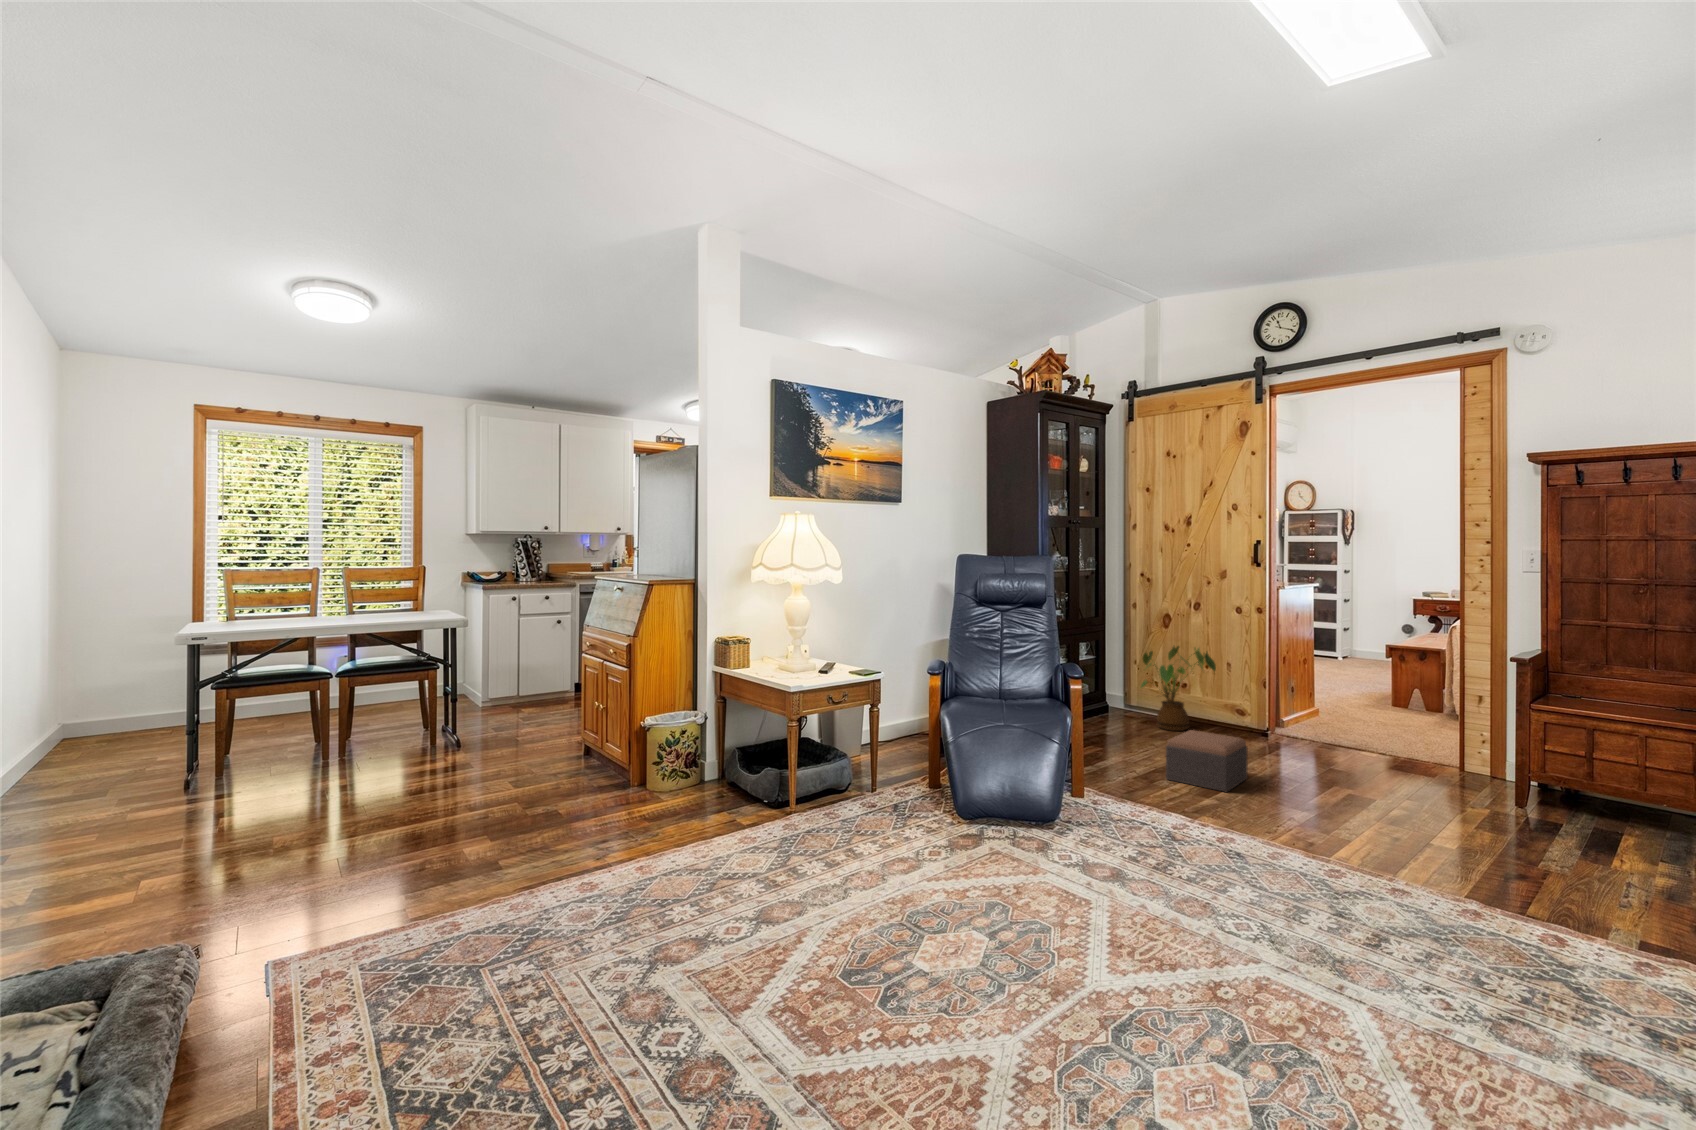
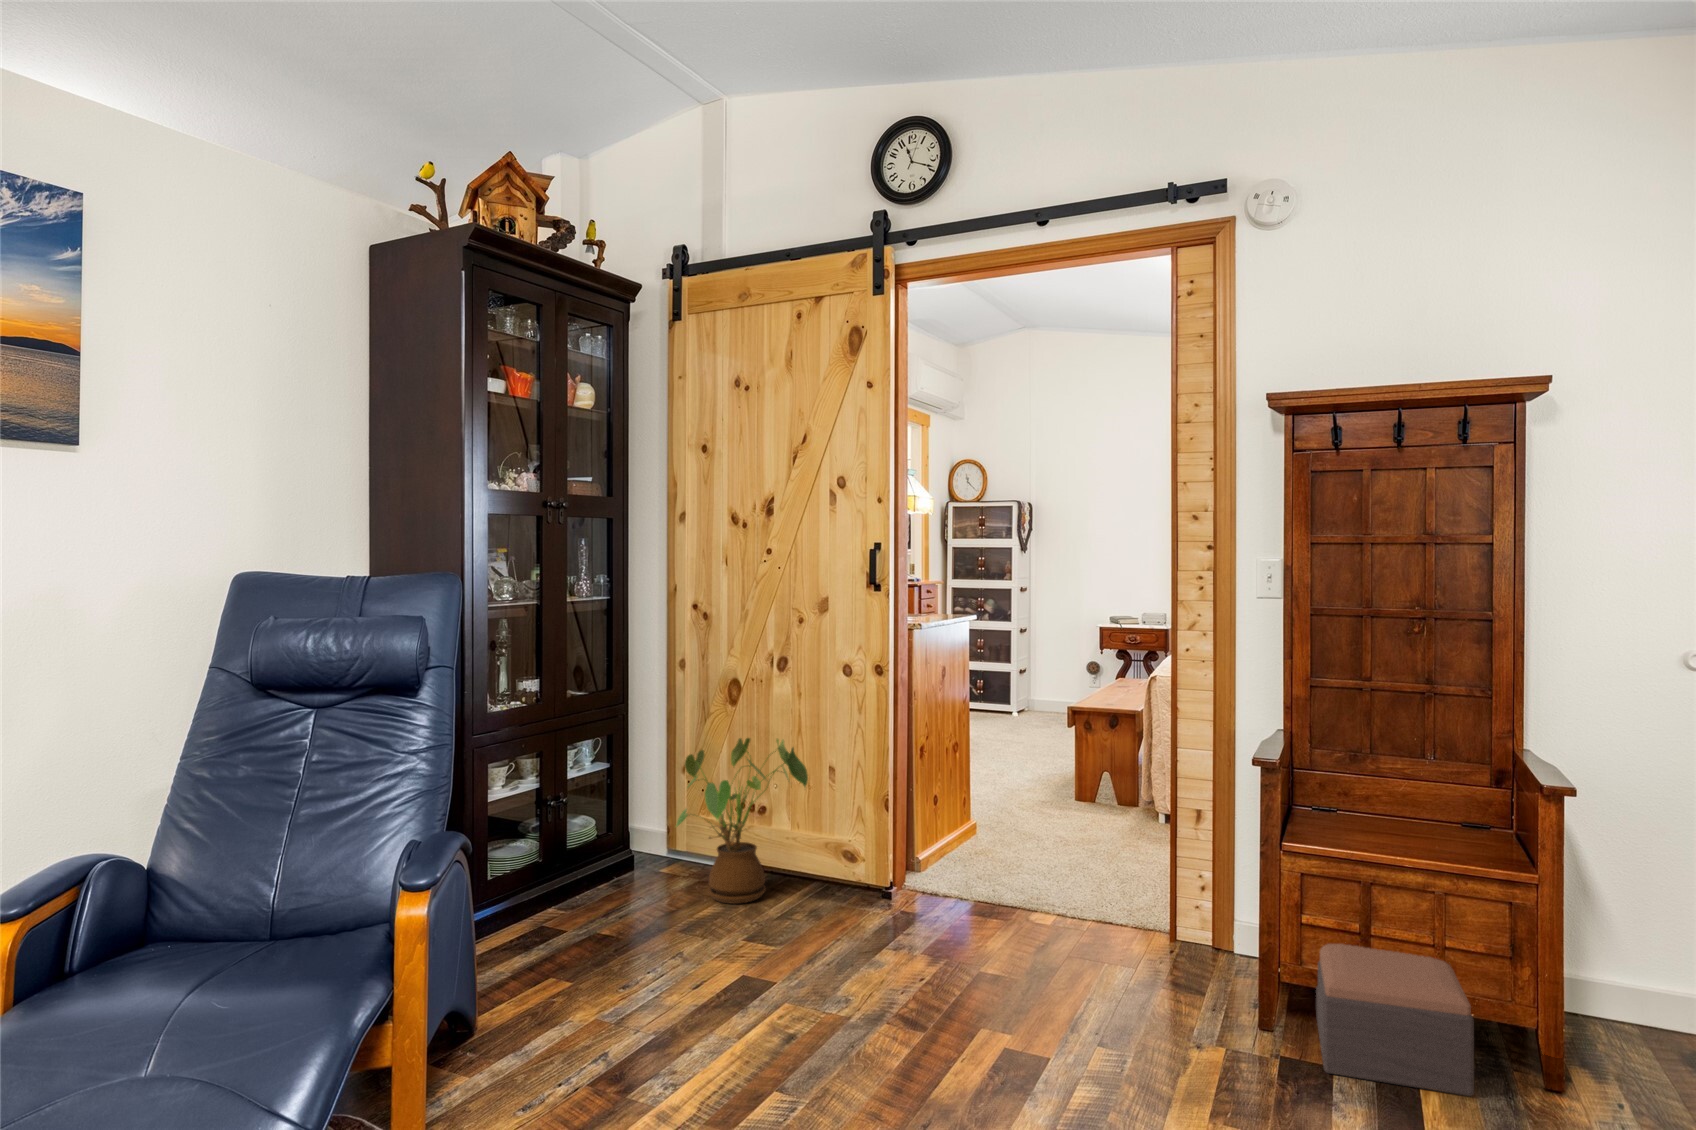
footstool: present [1166,730,1248,792] -> present [1316,944,1474,1096]

